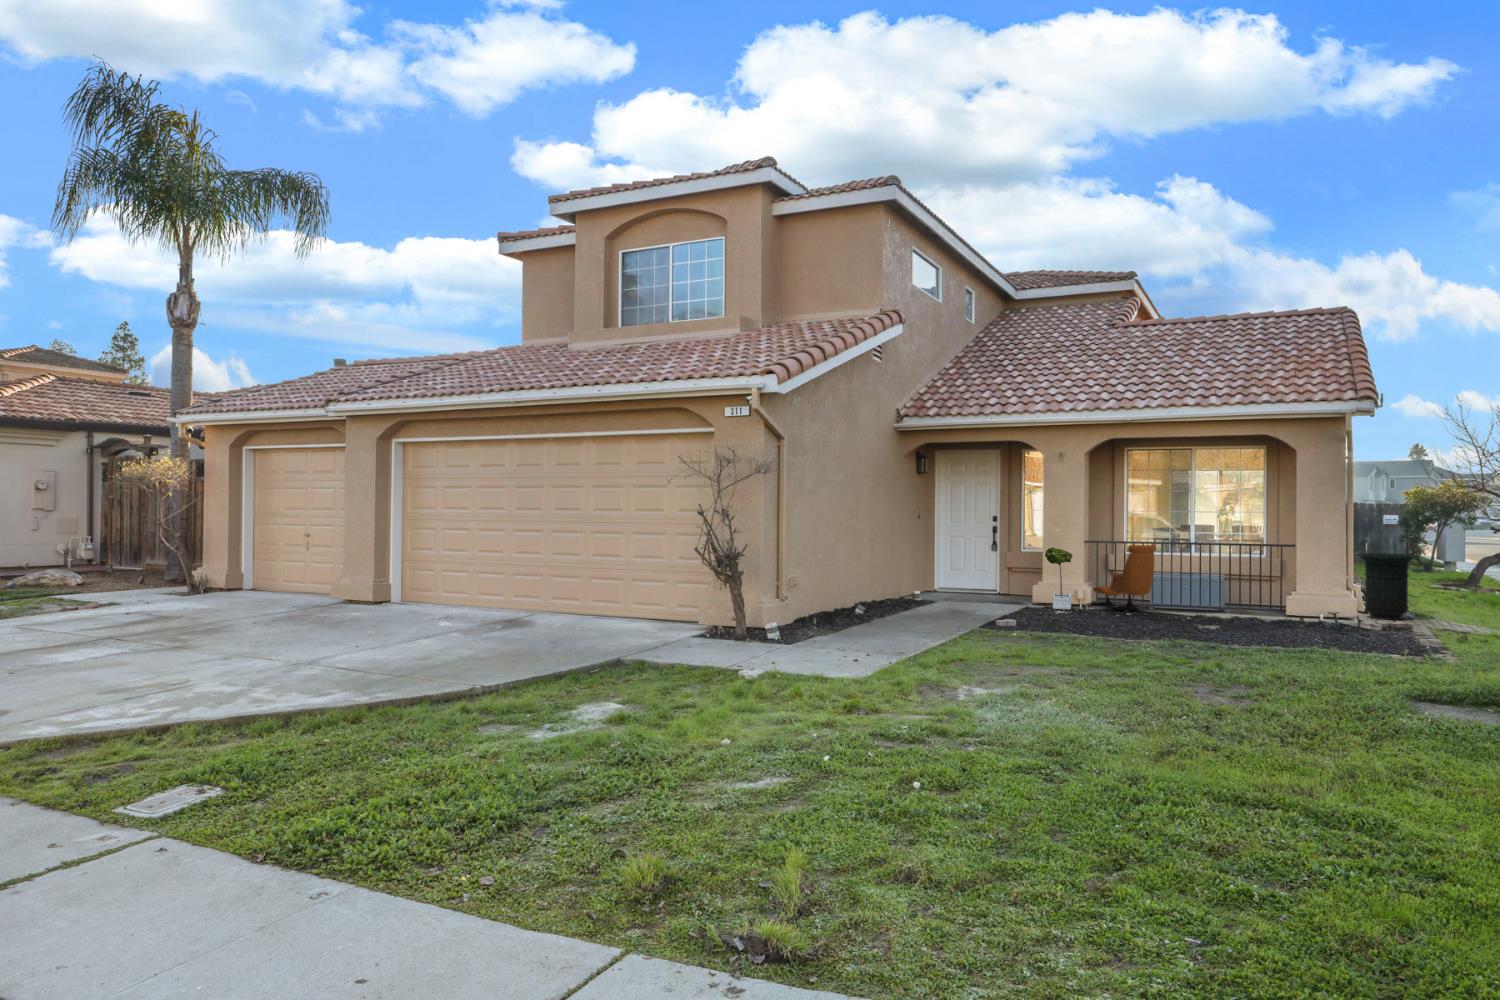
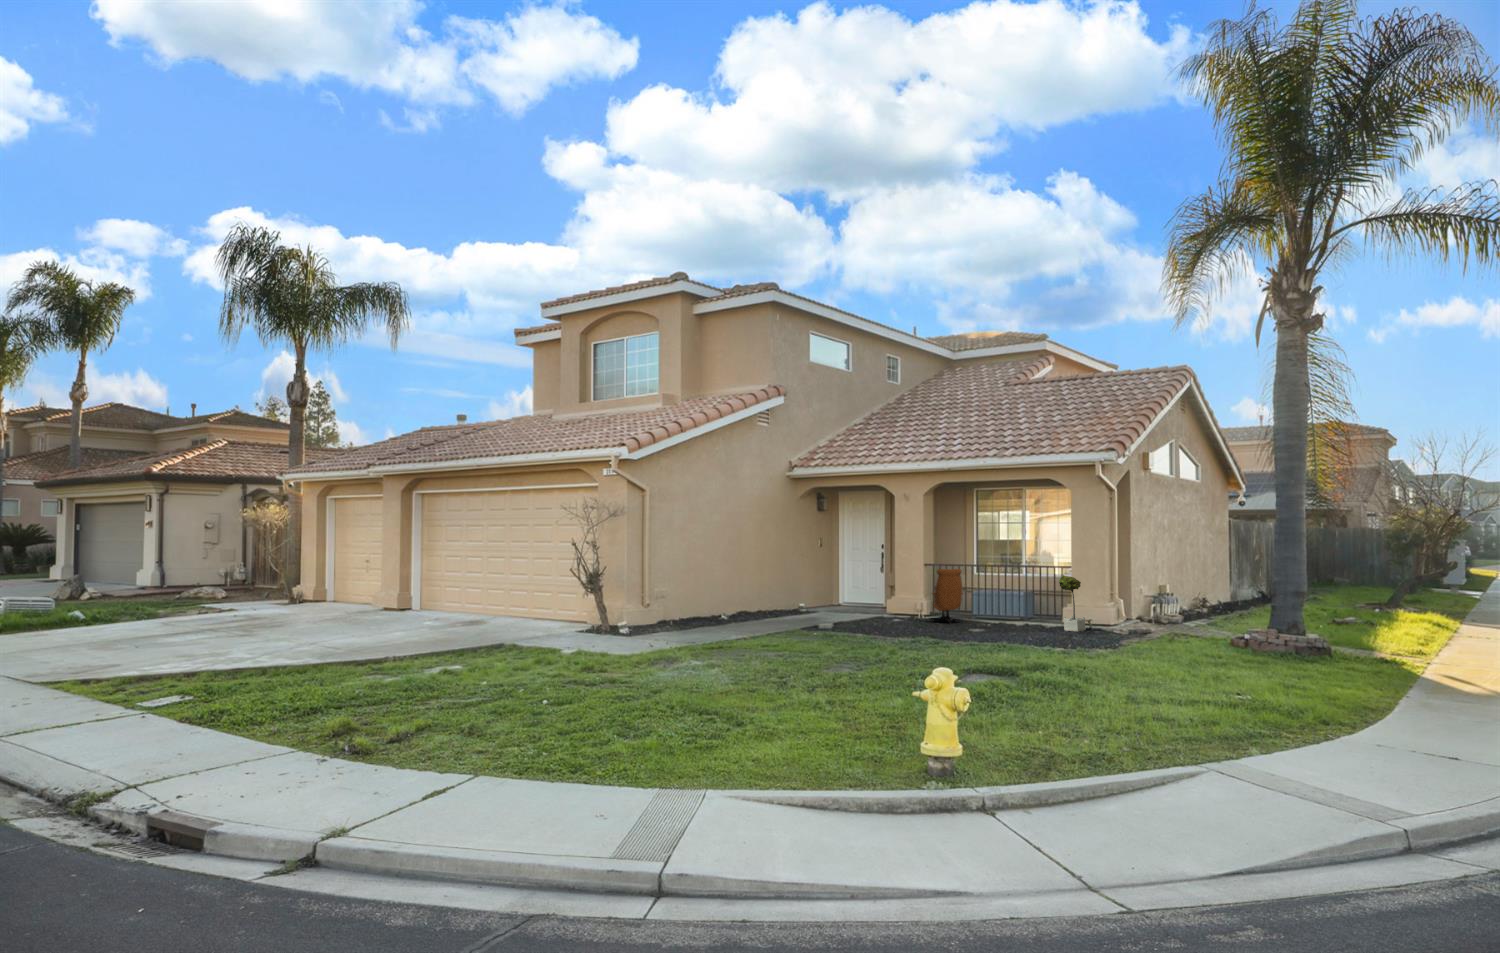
potted tree: present [1045,547,1072,609] -> present [1059,575,1086,631]
trash can: present [1357,553,1417,620] -> none [1115,576,1160,631]

